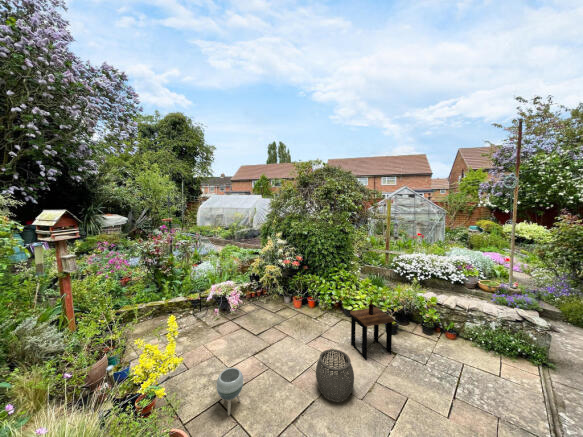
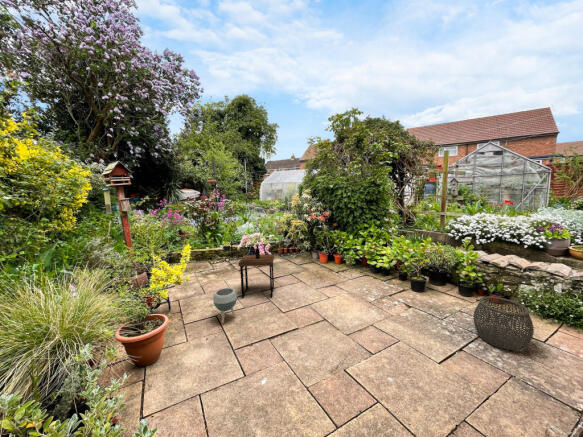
side table: present [350,300,394,360] -> present [238,244,274,299]
woven basket: present [316,349,354,402] -> present [473,297,534,351]

